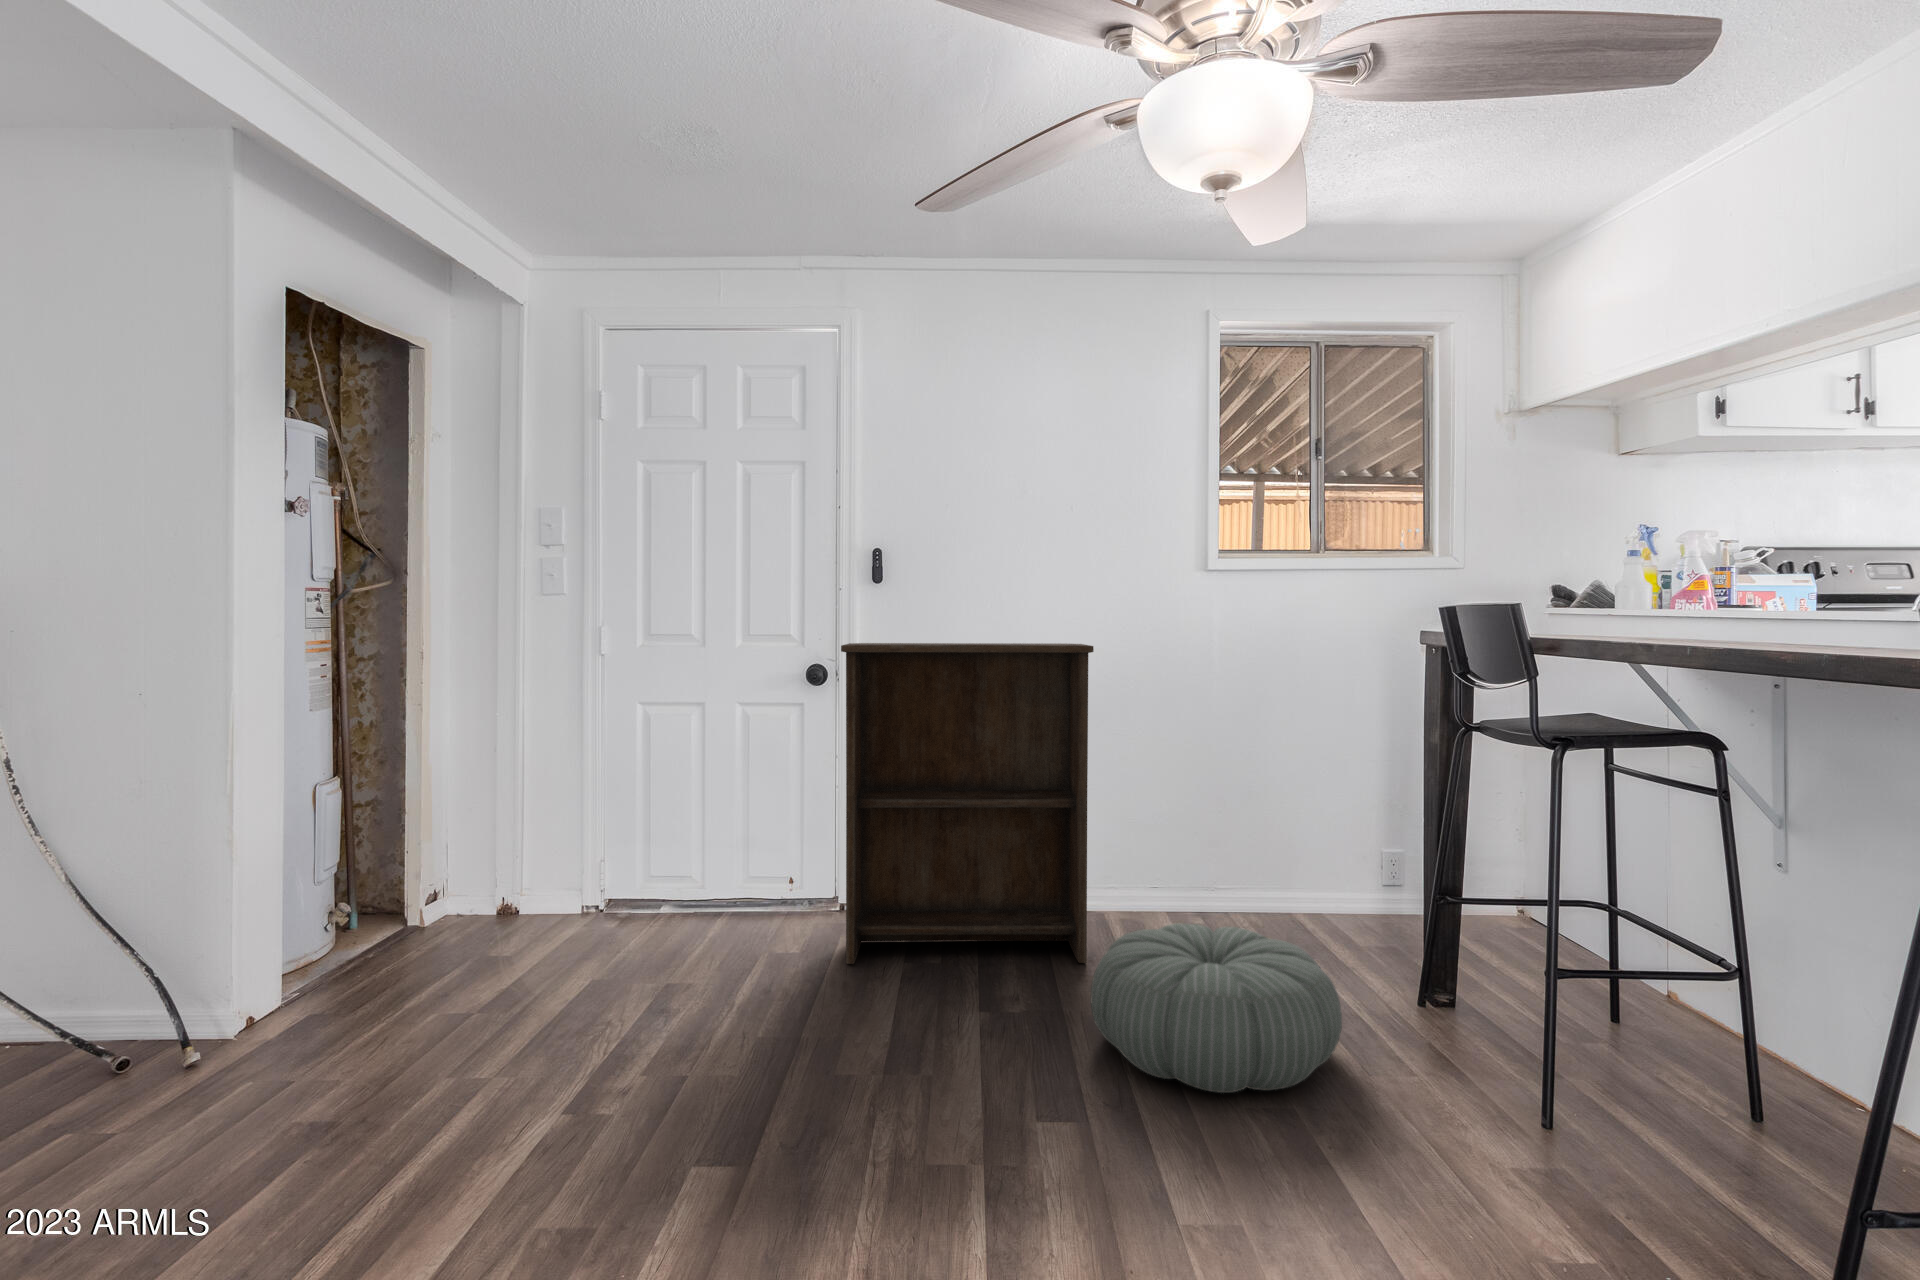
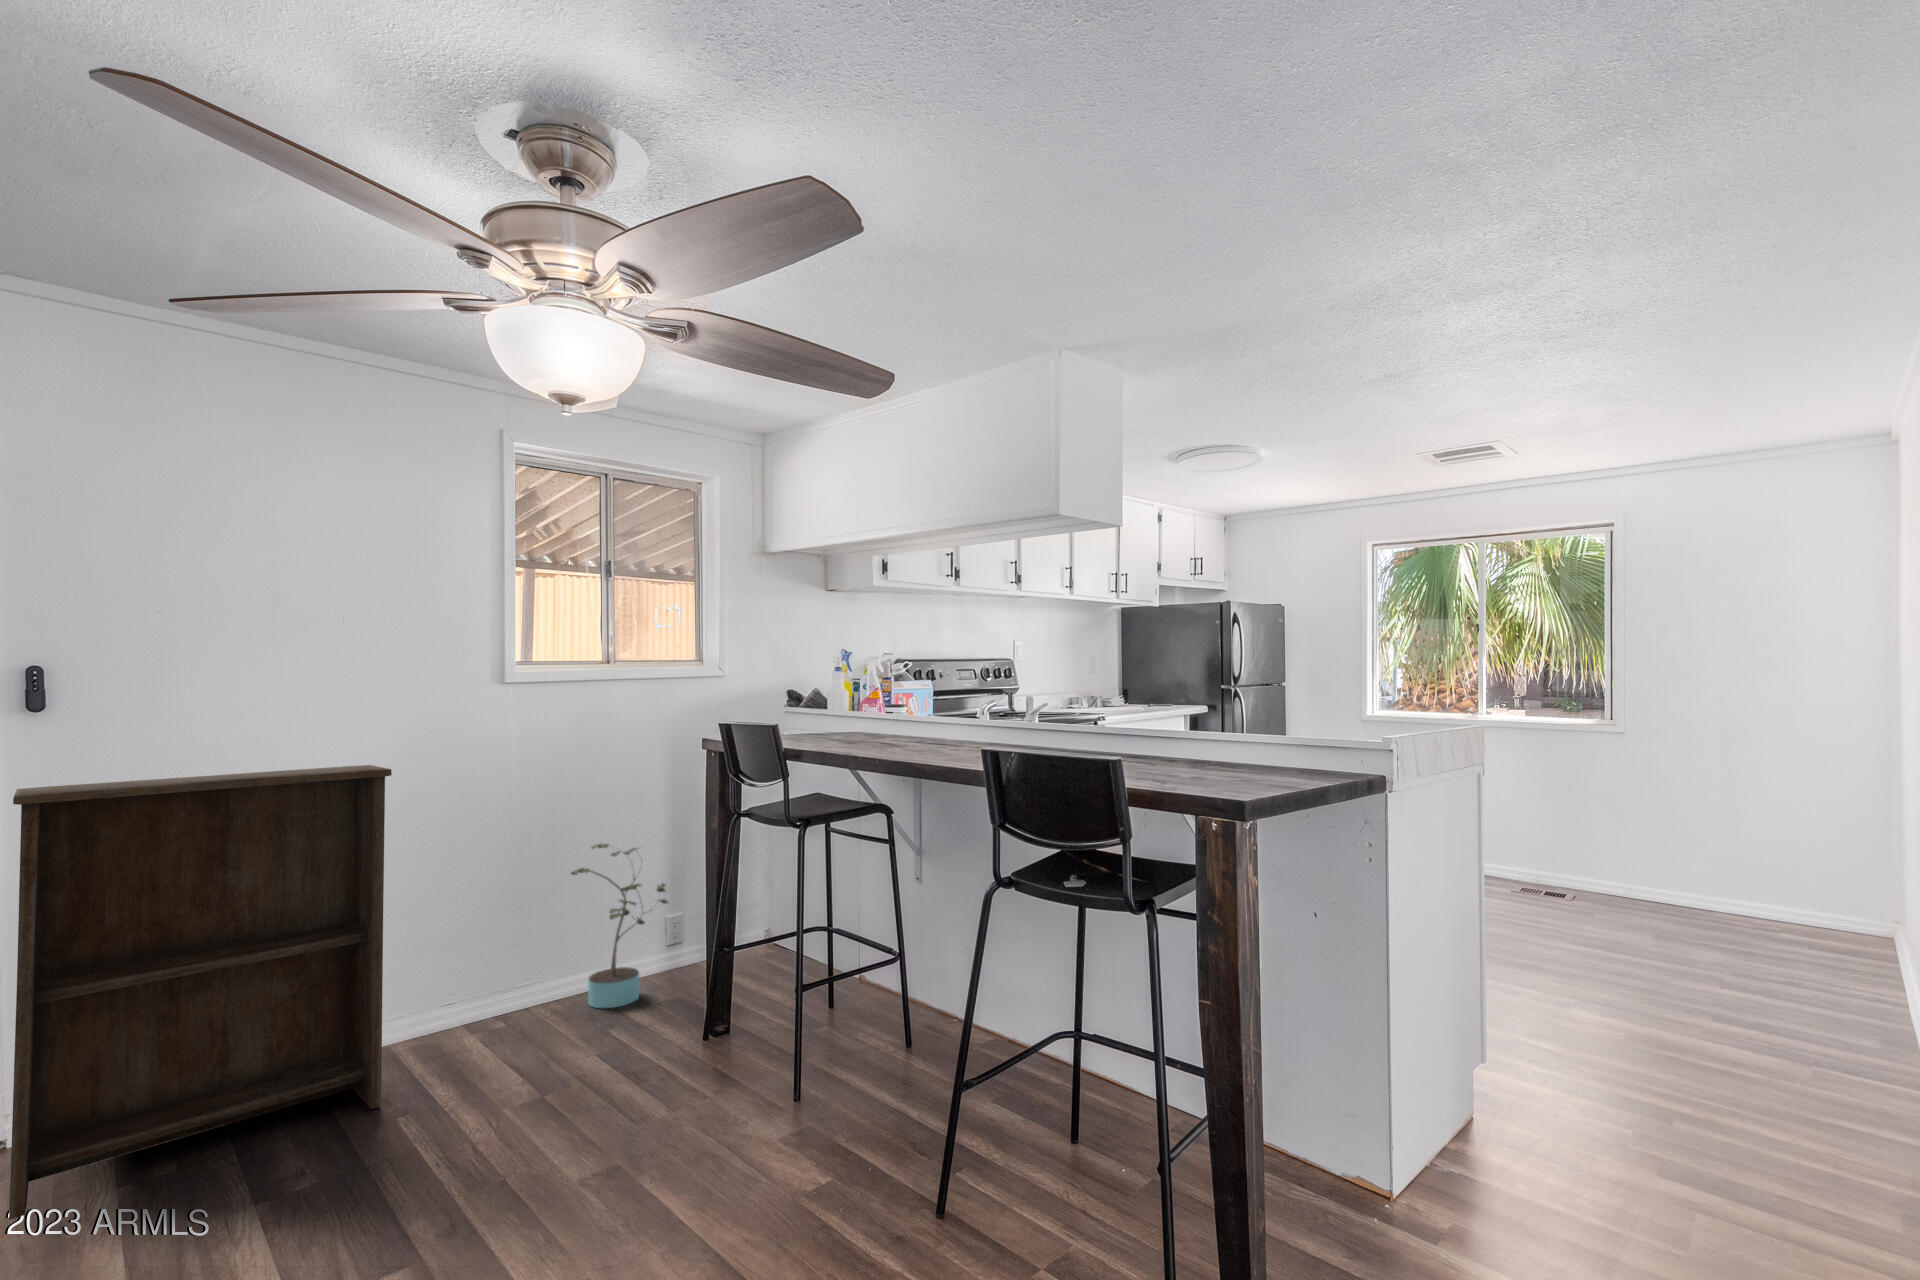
potted plant: none [1269,752,1382,935] -> present [571,844,668,1008]
pouf: present [1091,923,1342,1093] -> none [404,1023,654,1195]

